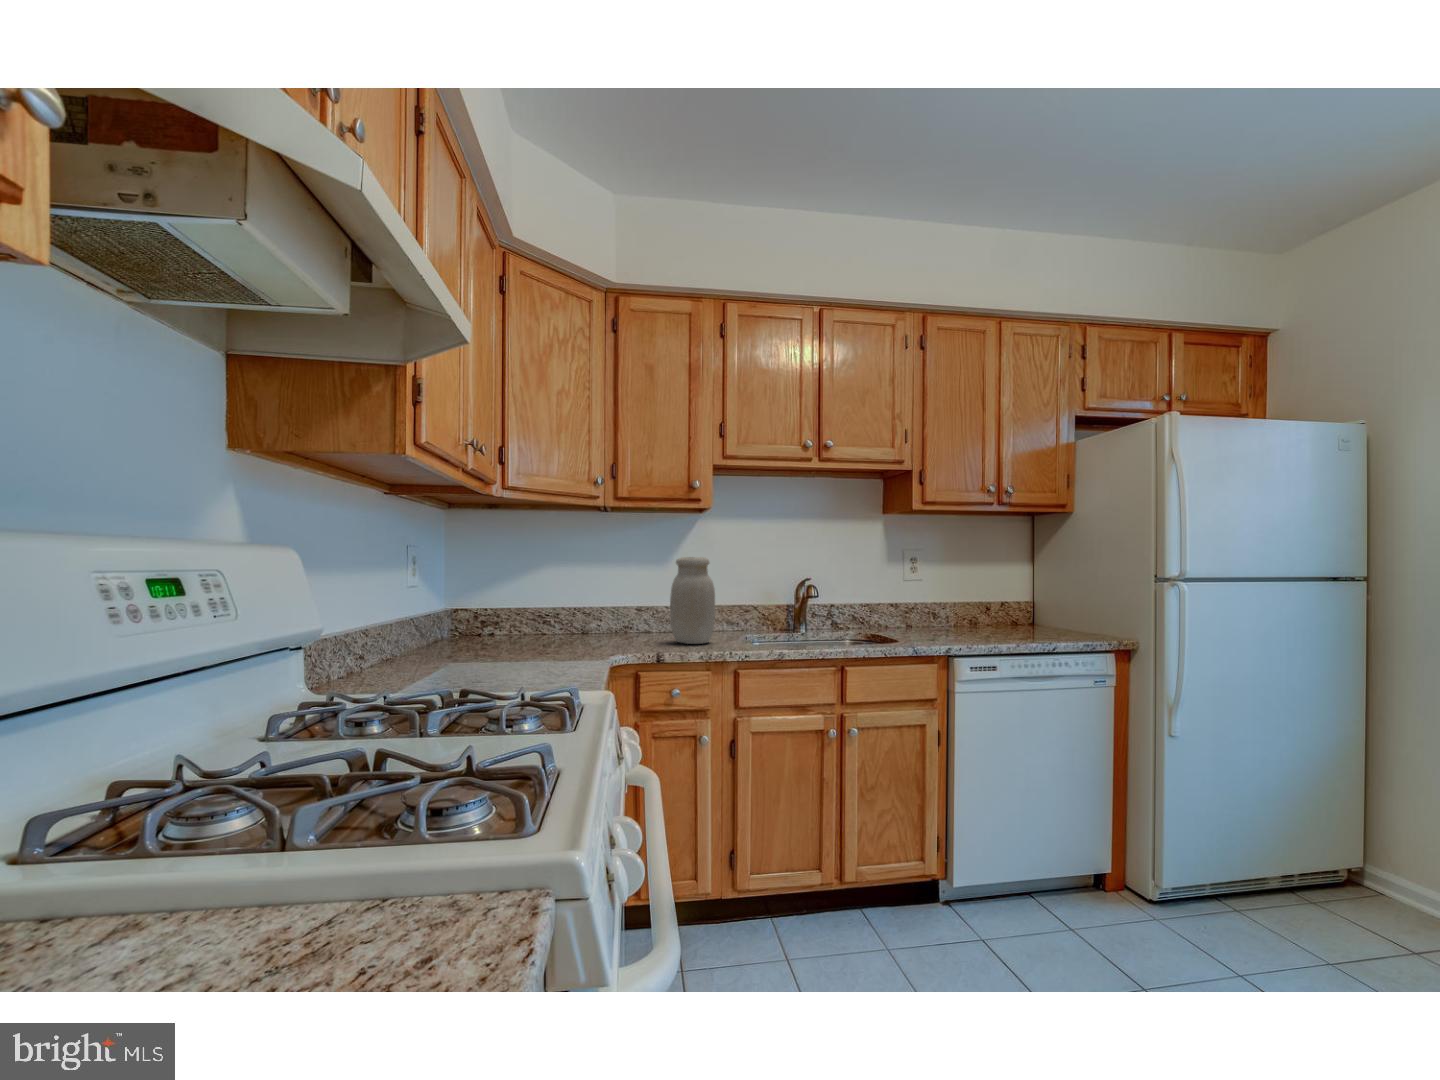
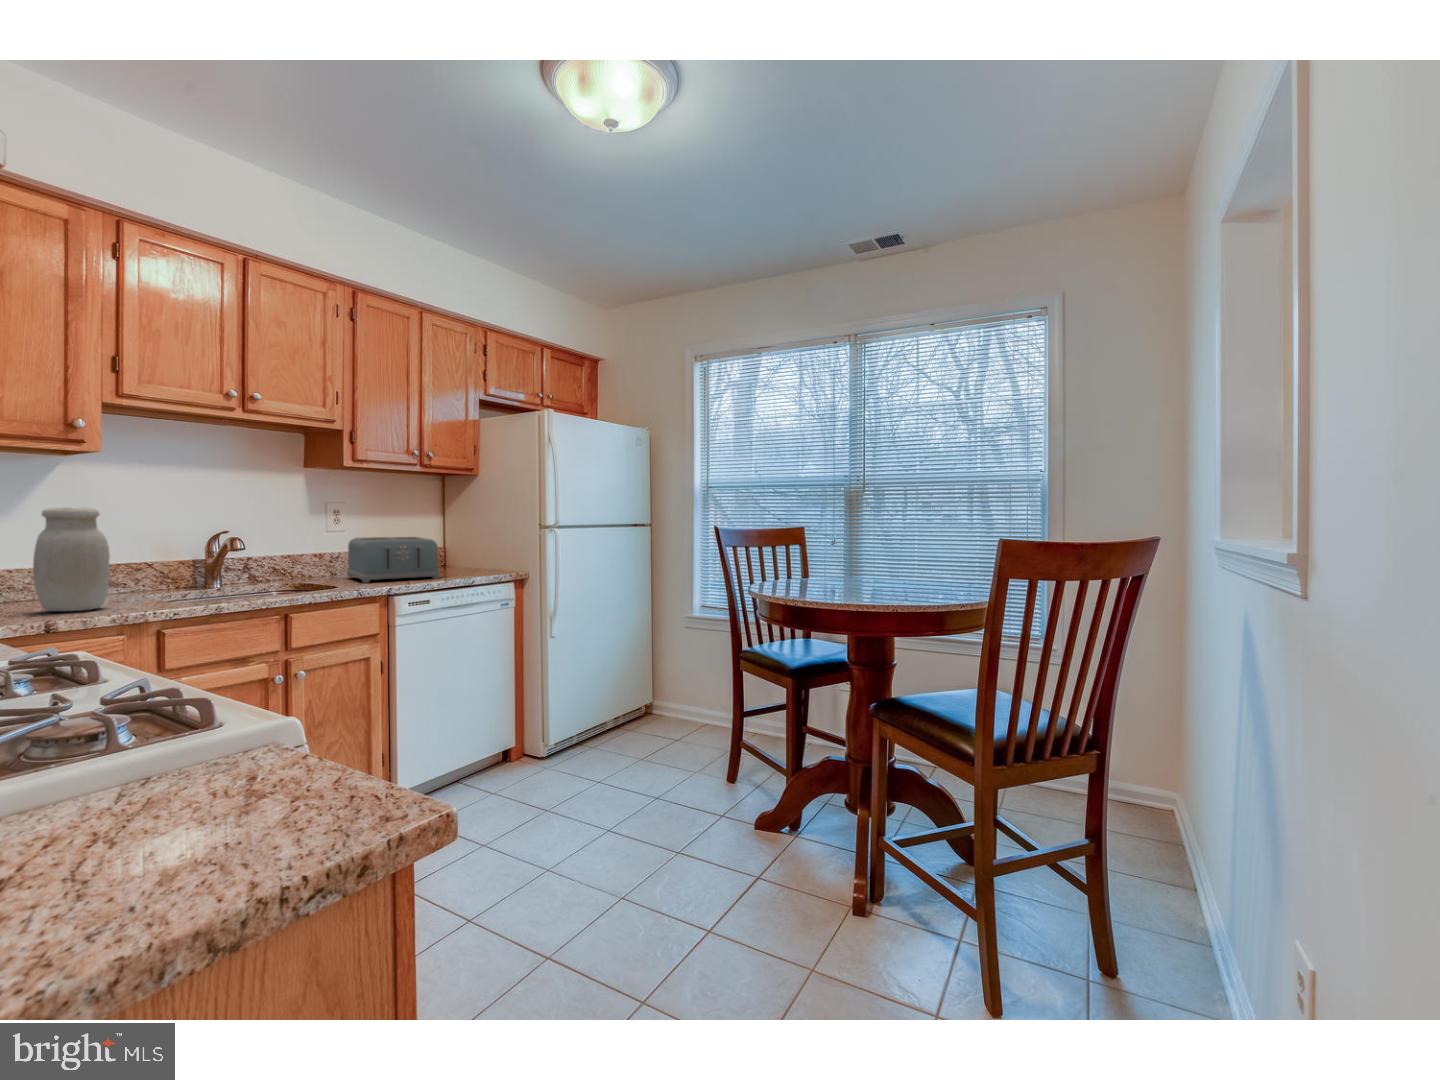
toaster: none [920,586,1016,640] -> present [347,537,440,583]

